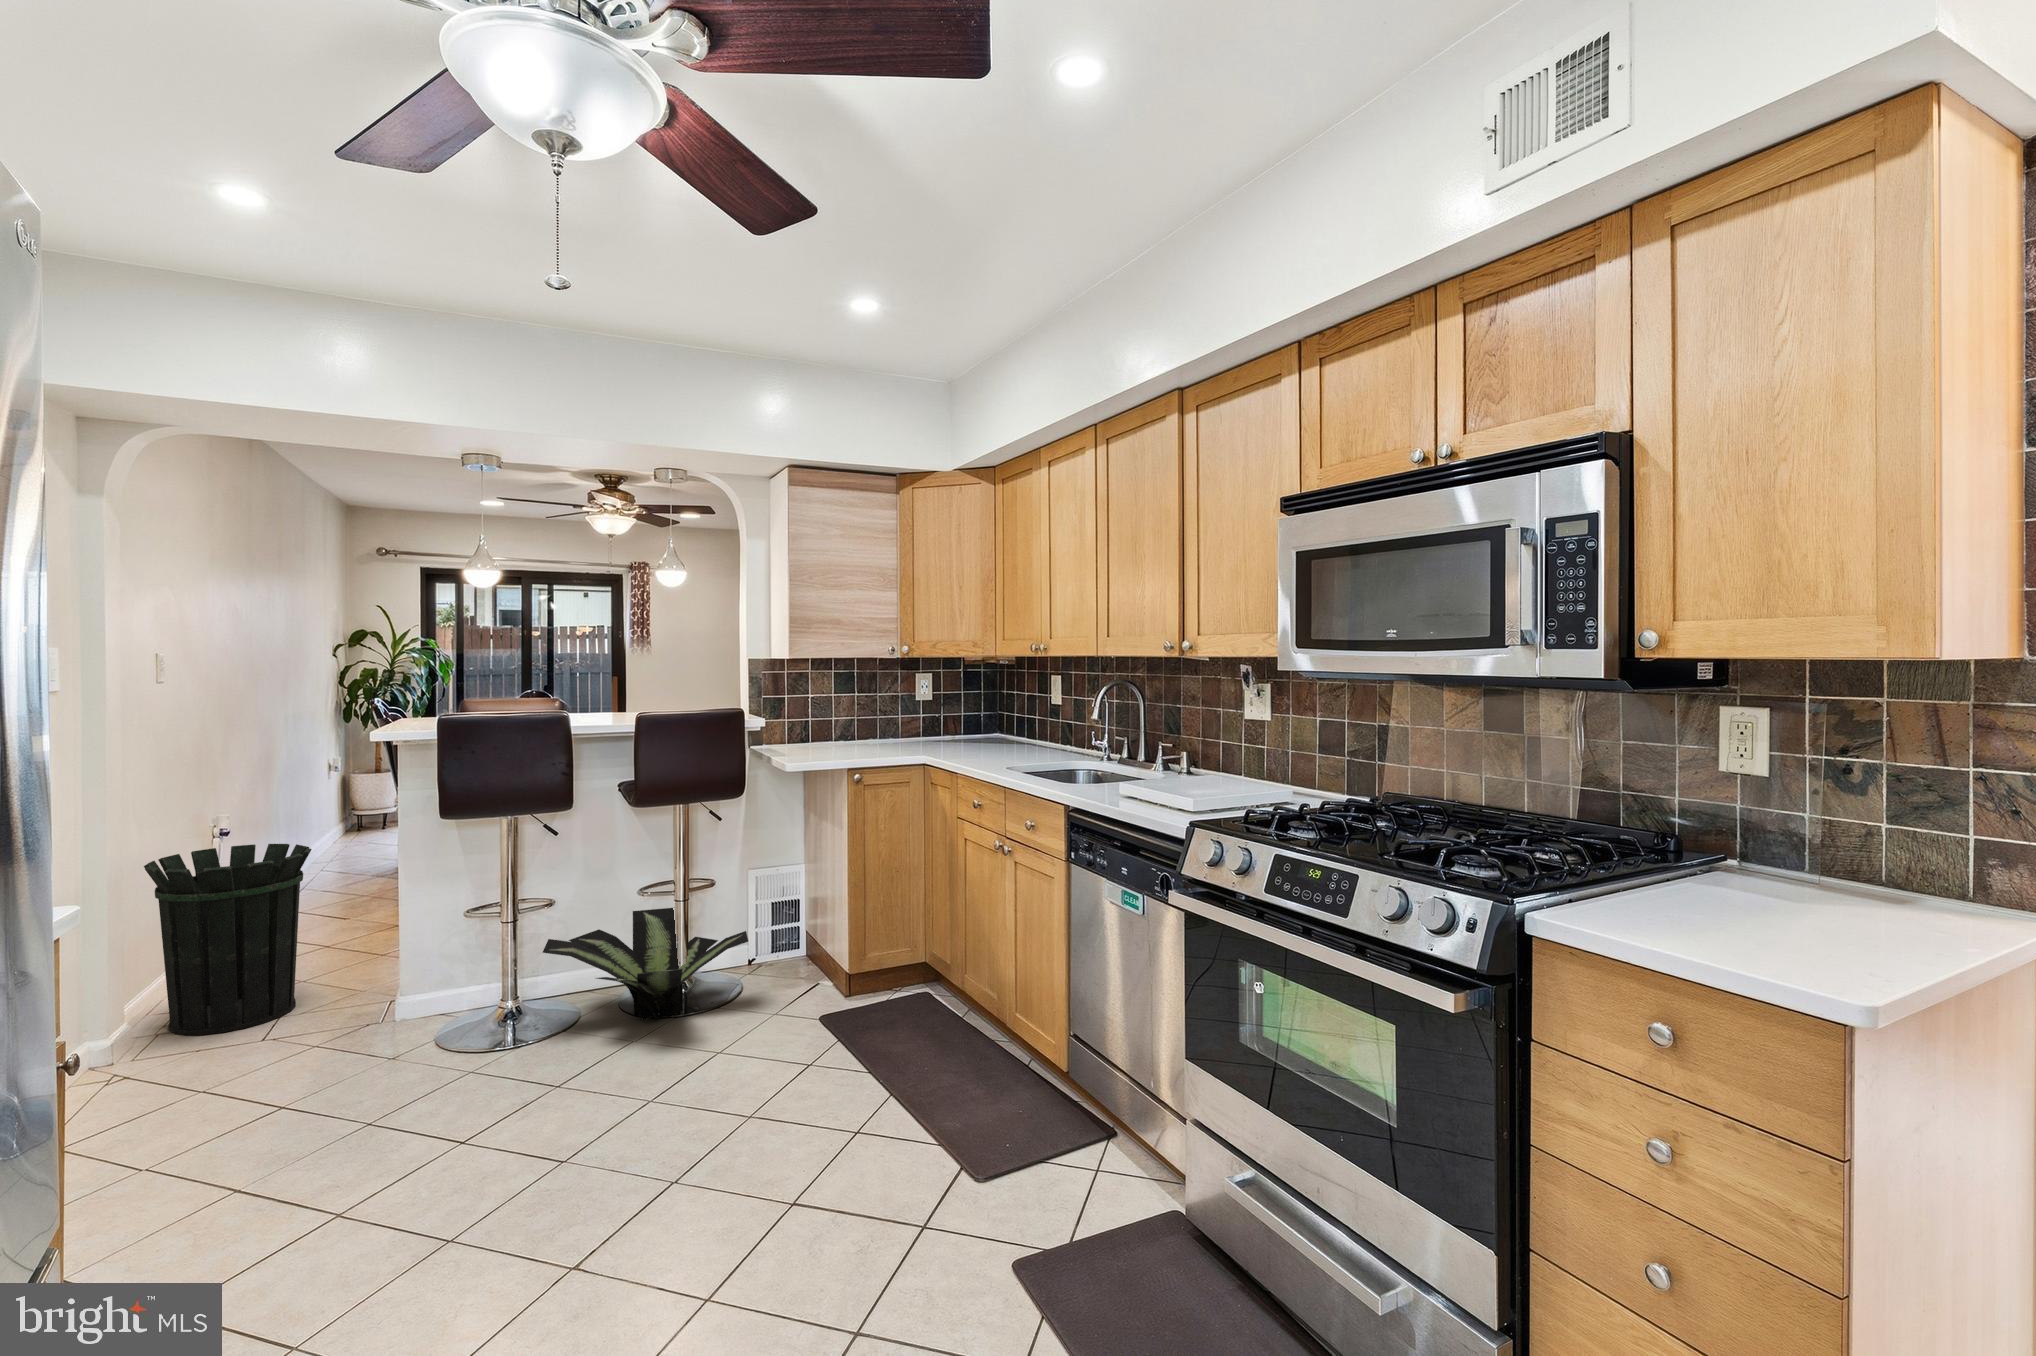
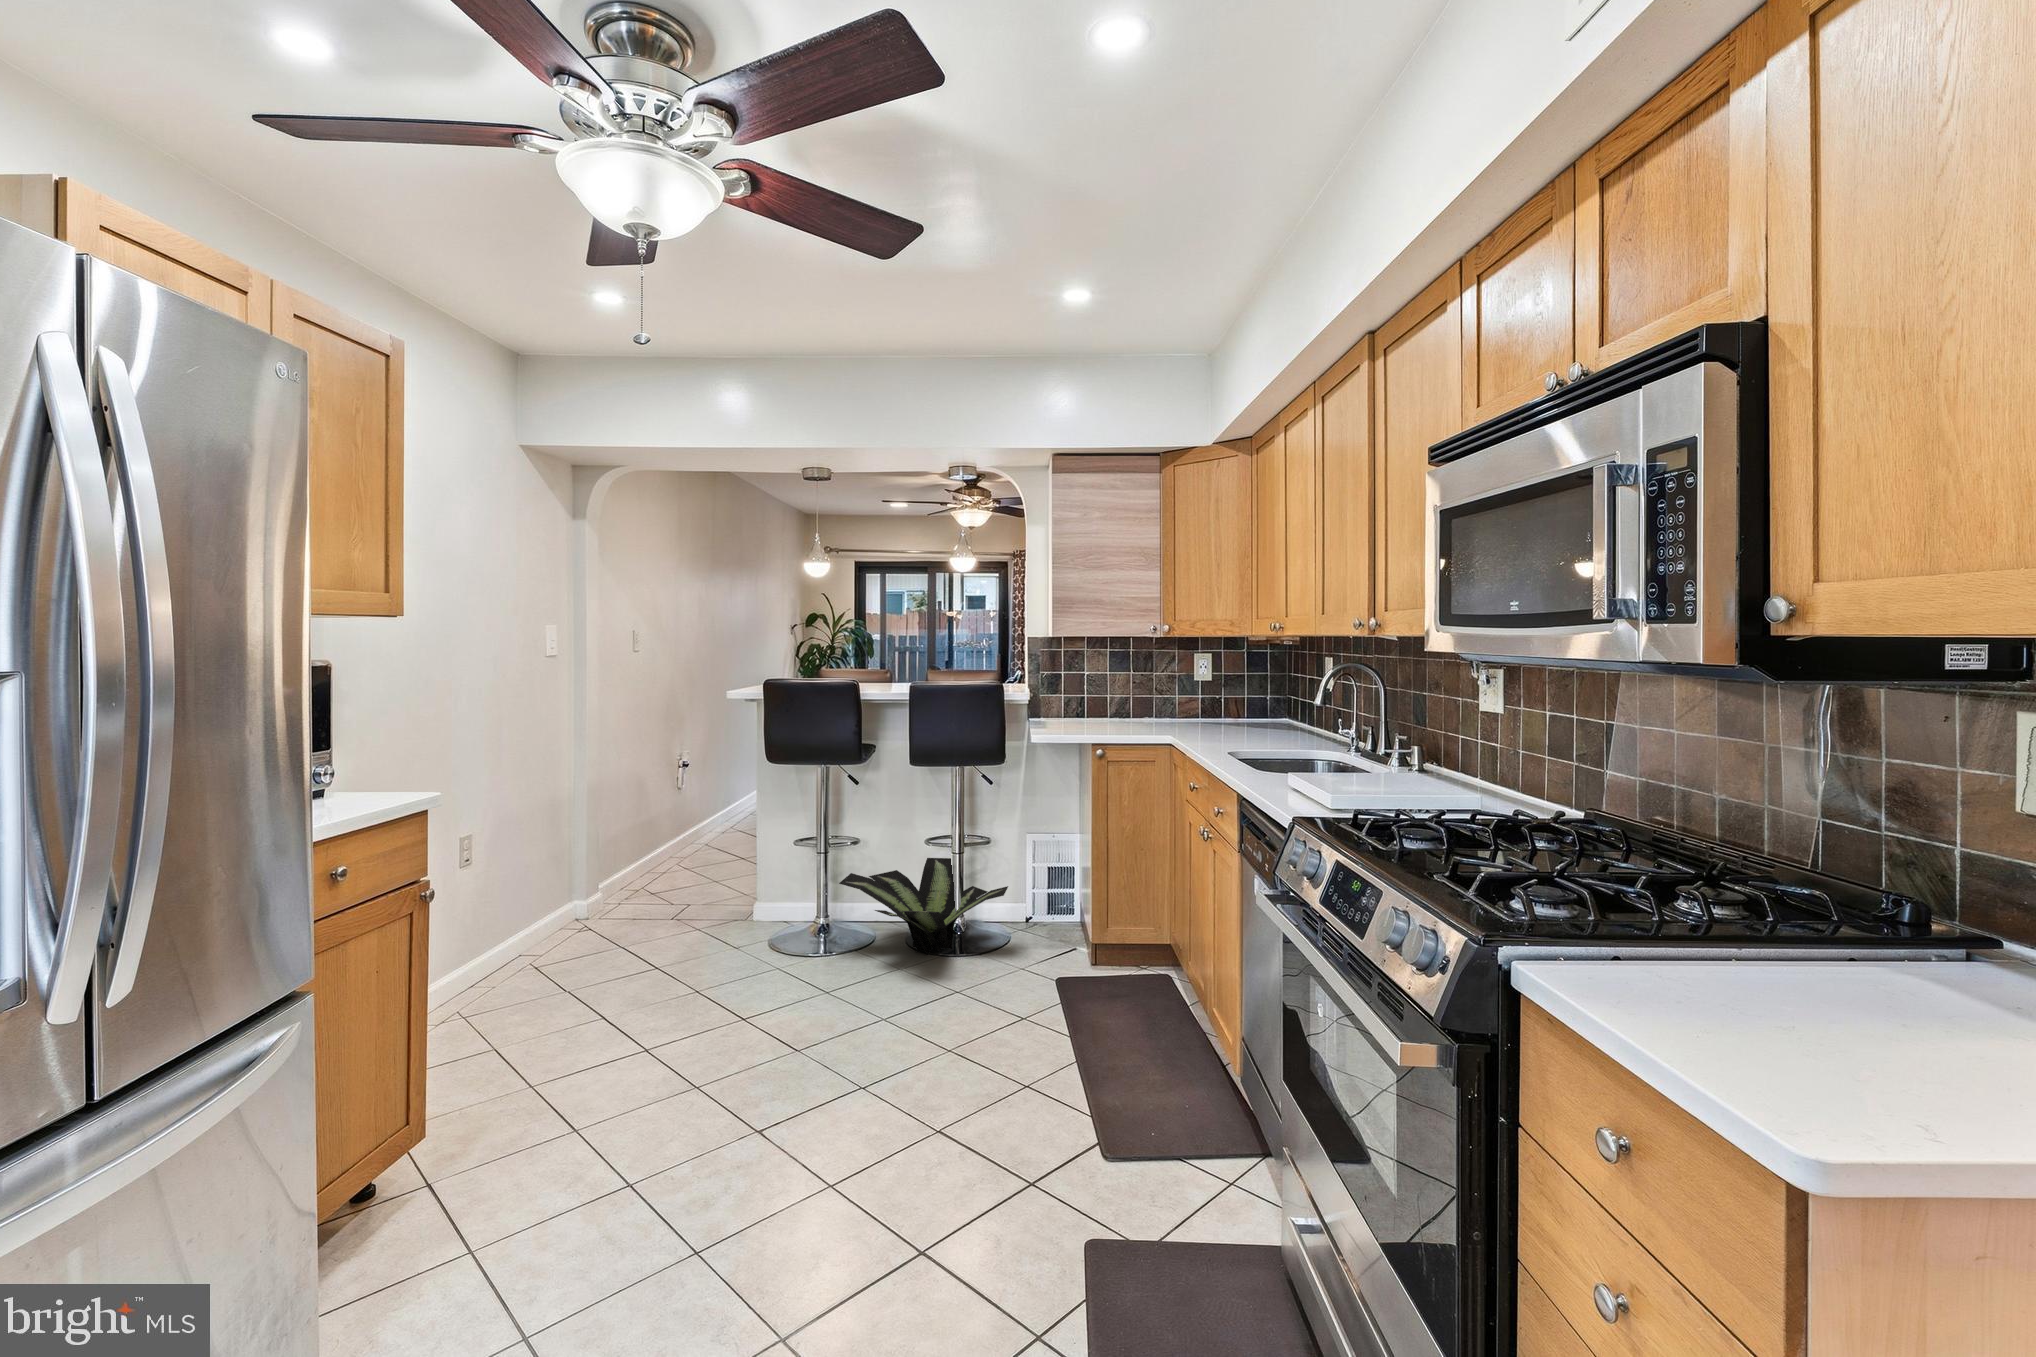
waste bin: present [144,844,312,1035] -> none [611,779,713,914]

